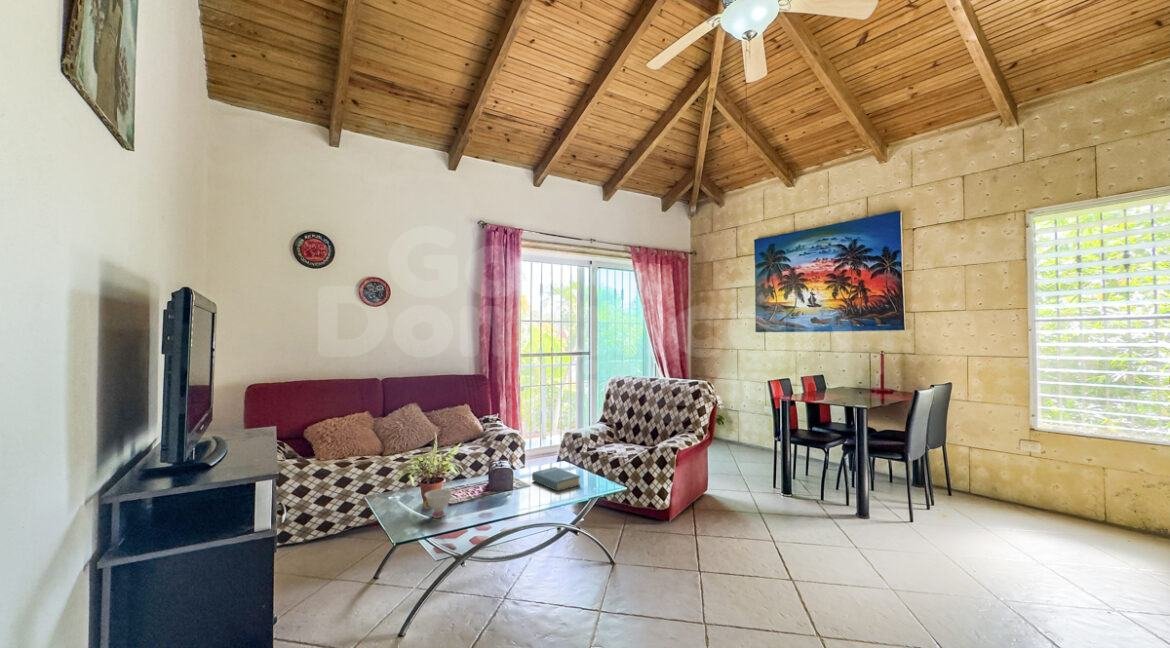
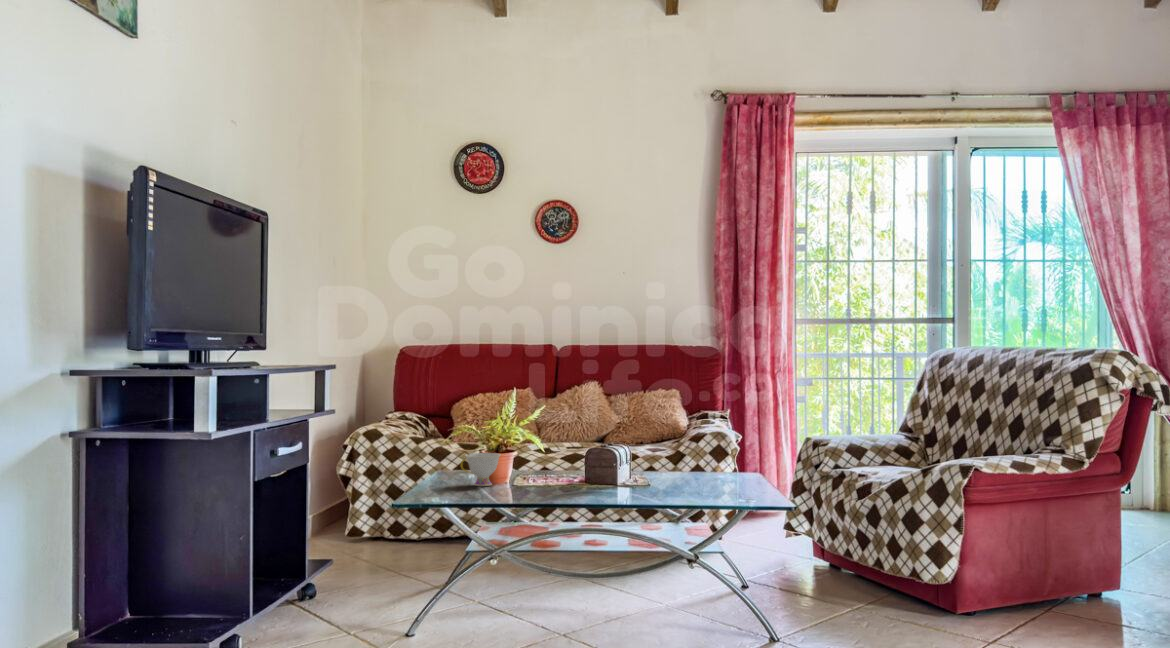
book: present [532,467,580,491] -> none [658,464,717,488]

